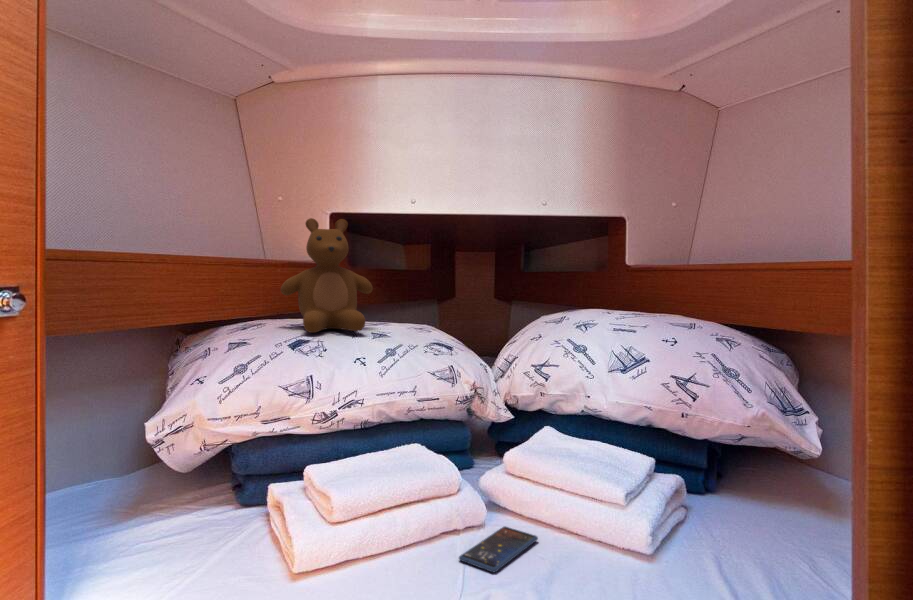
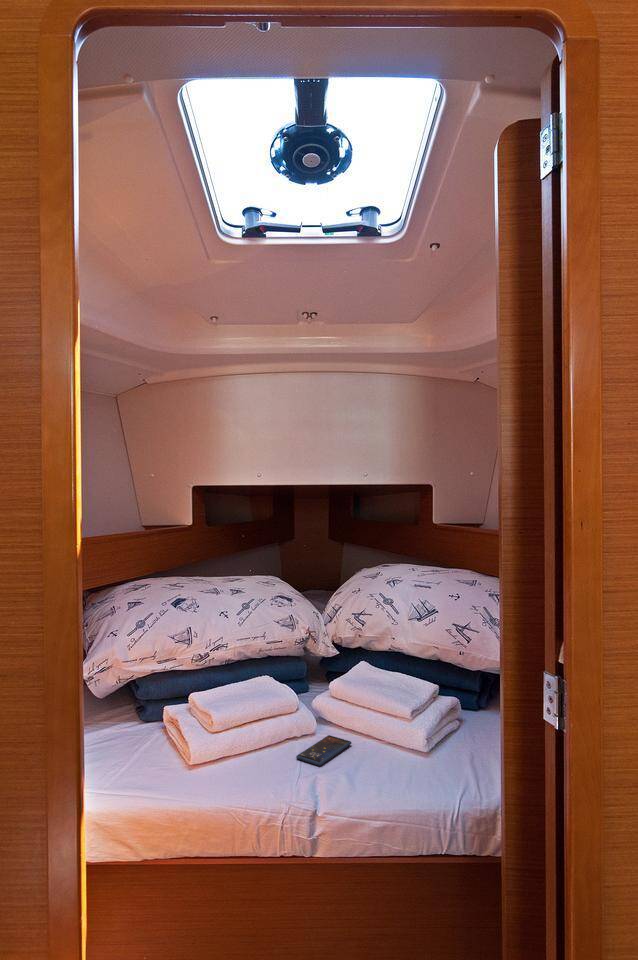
teddy bear: present [281,218,373,333] -> none [164,502,233,591]

